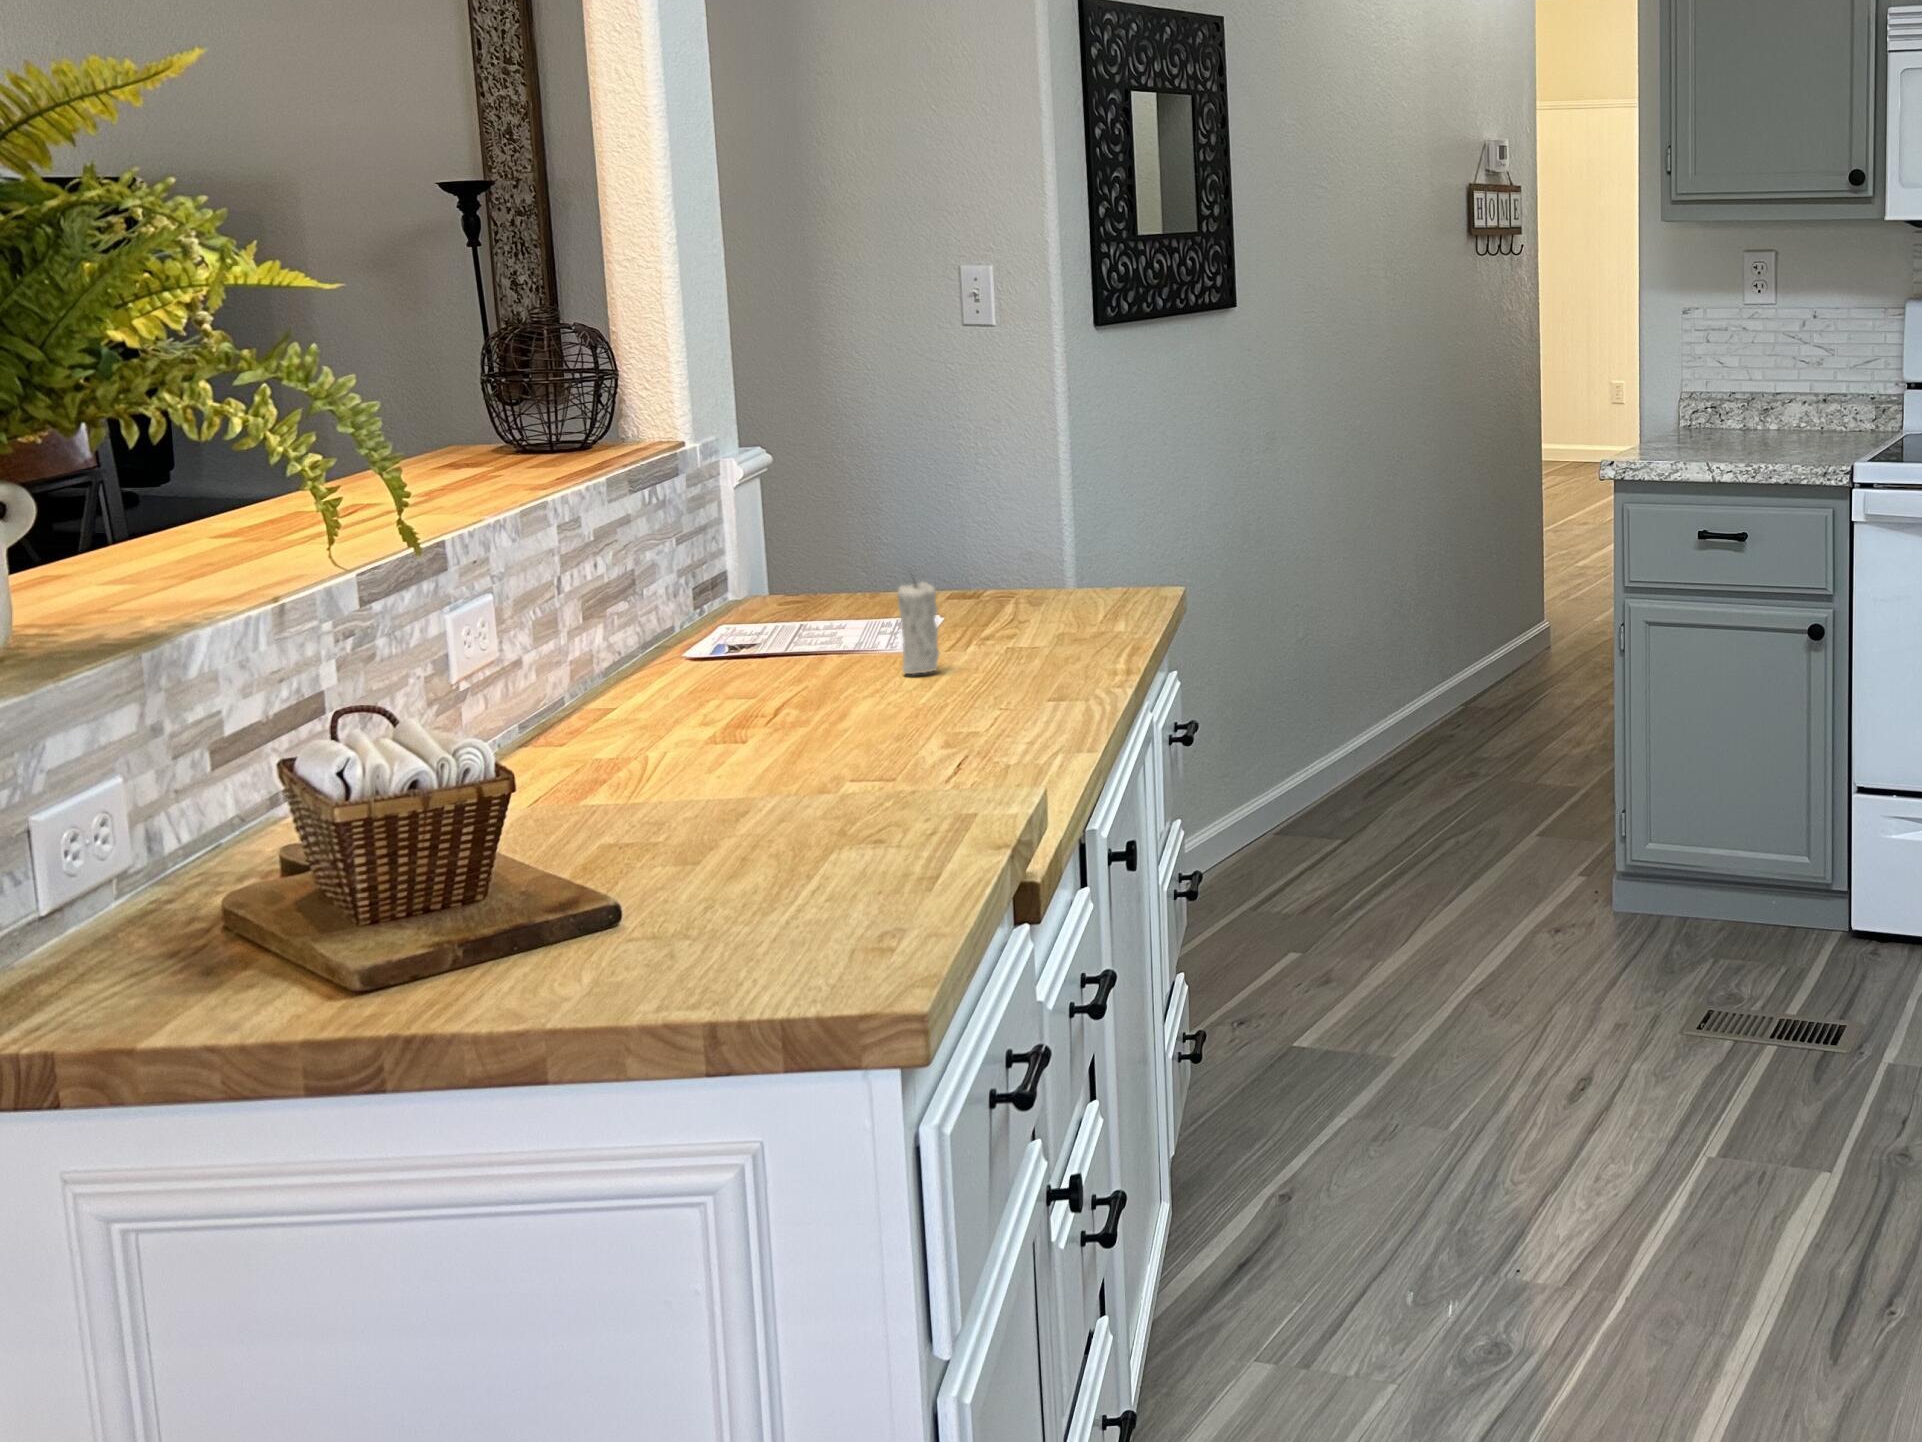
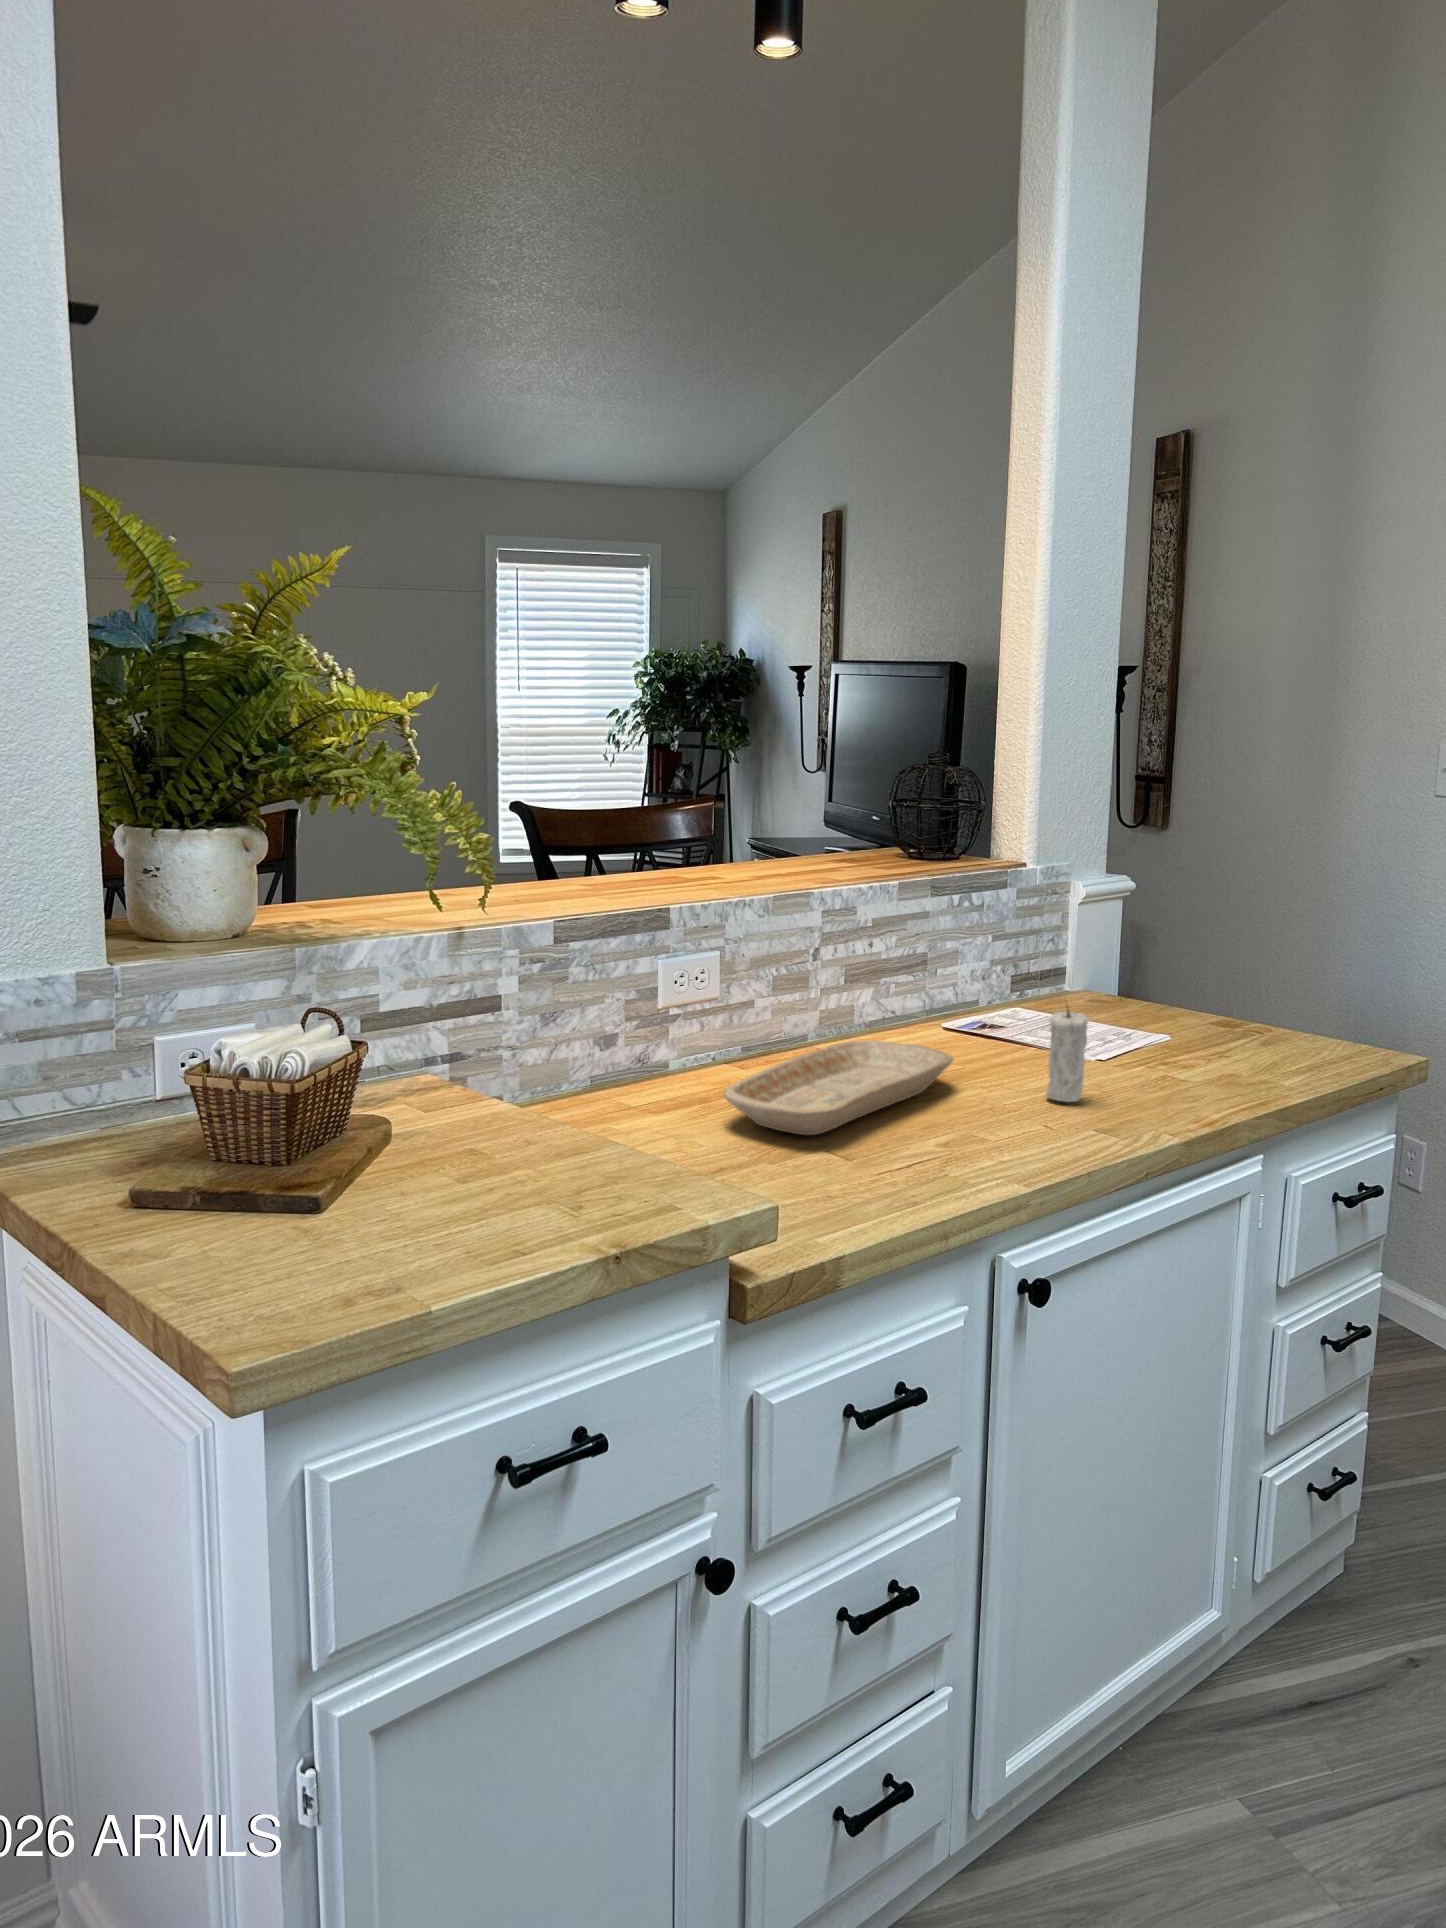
tray: none [666,654,819,753] -> present [724,1041,953,1135]

